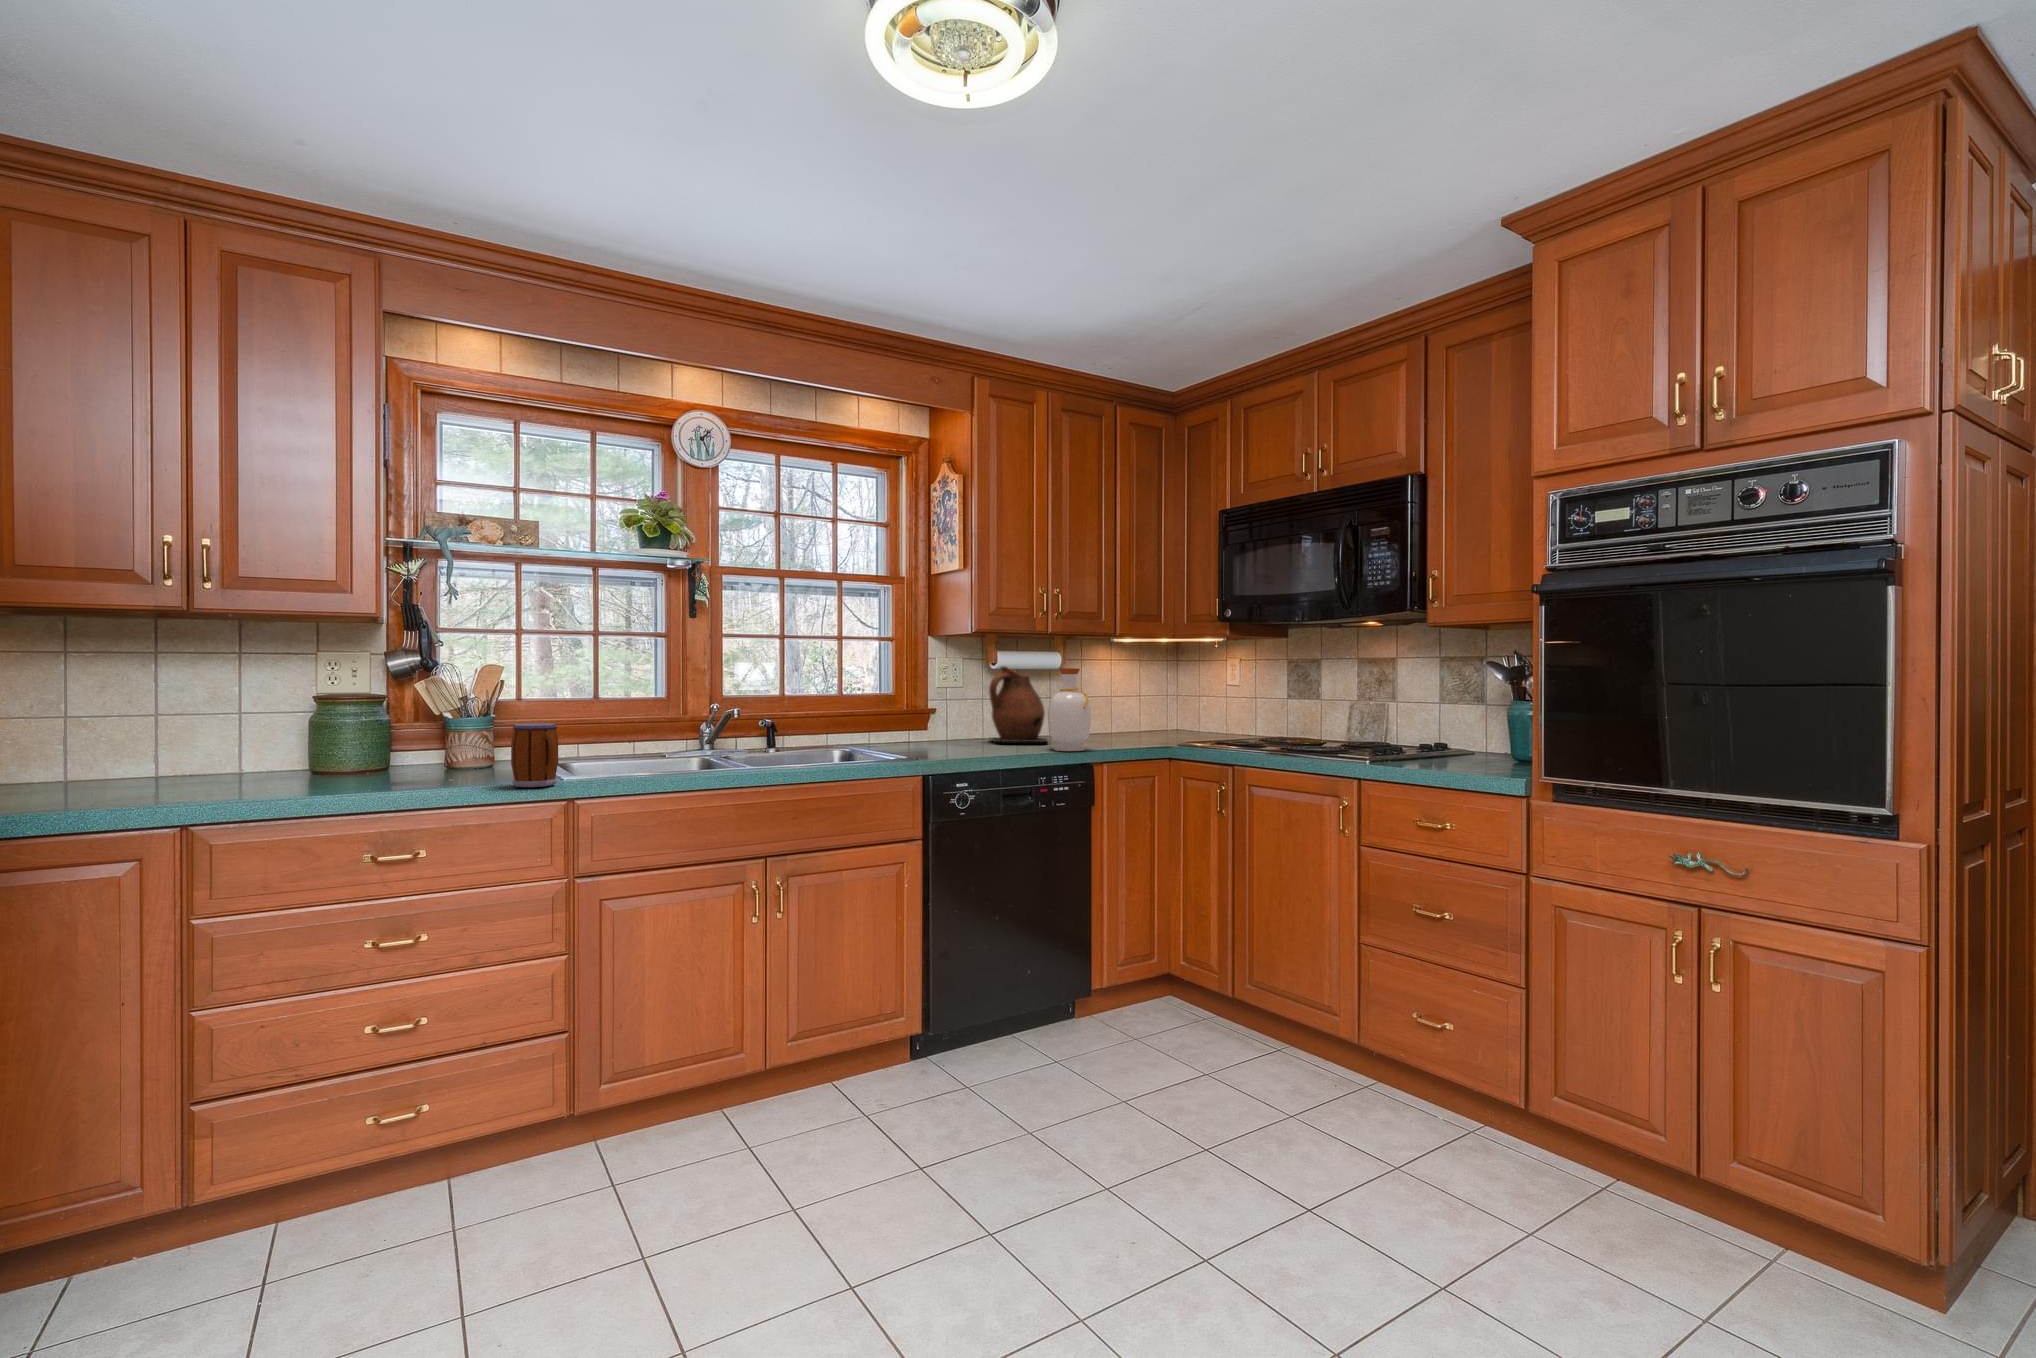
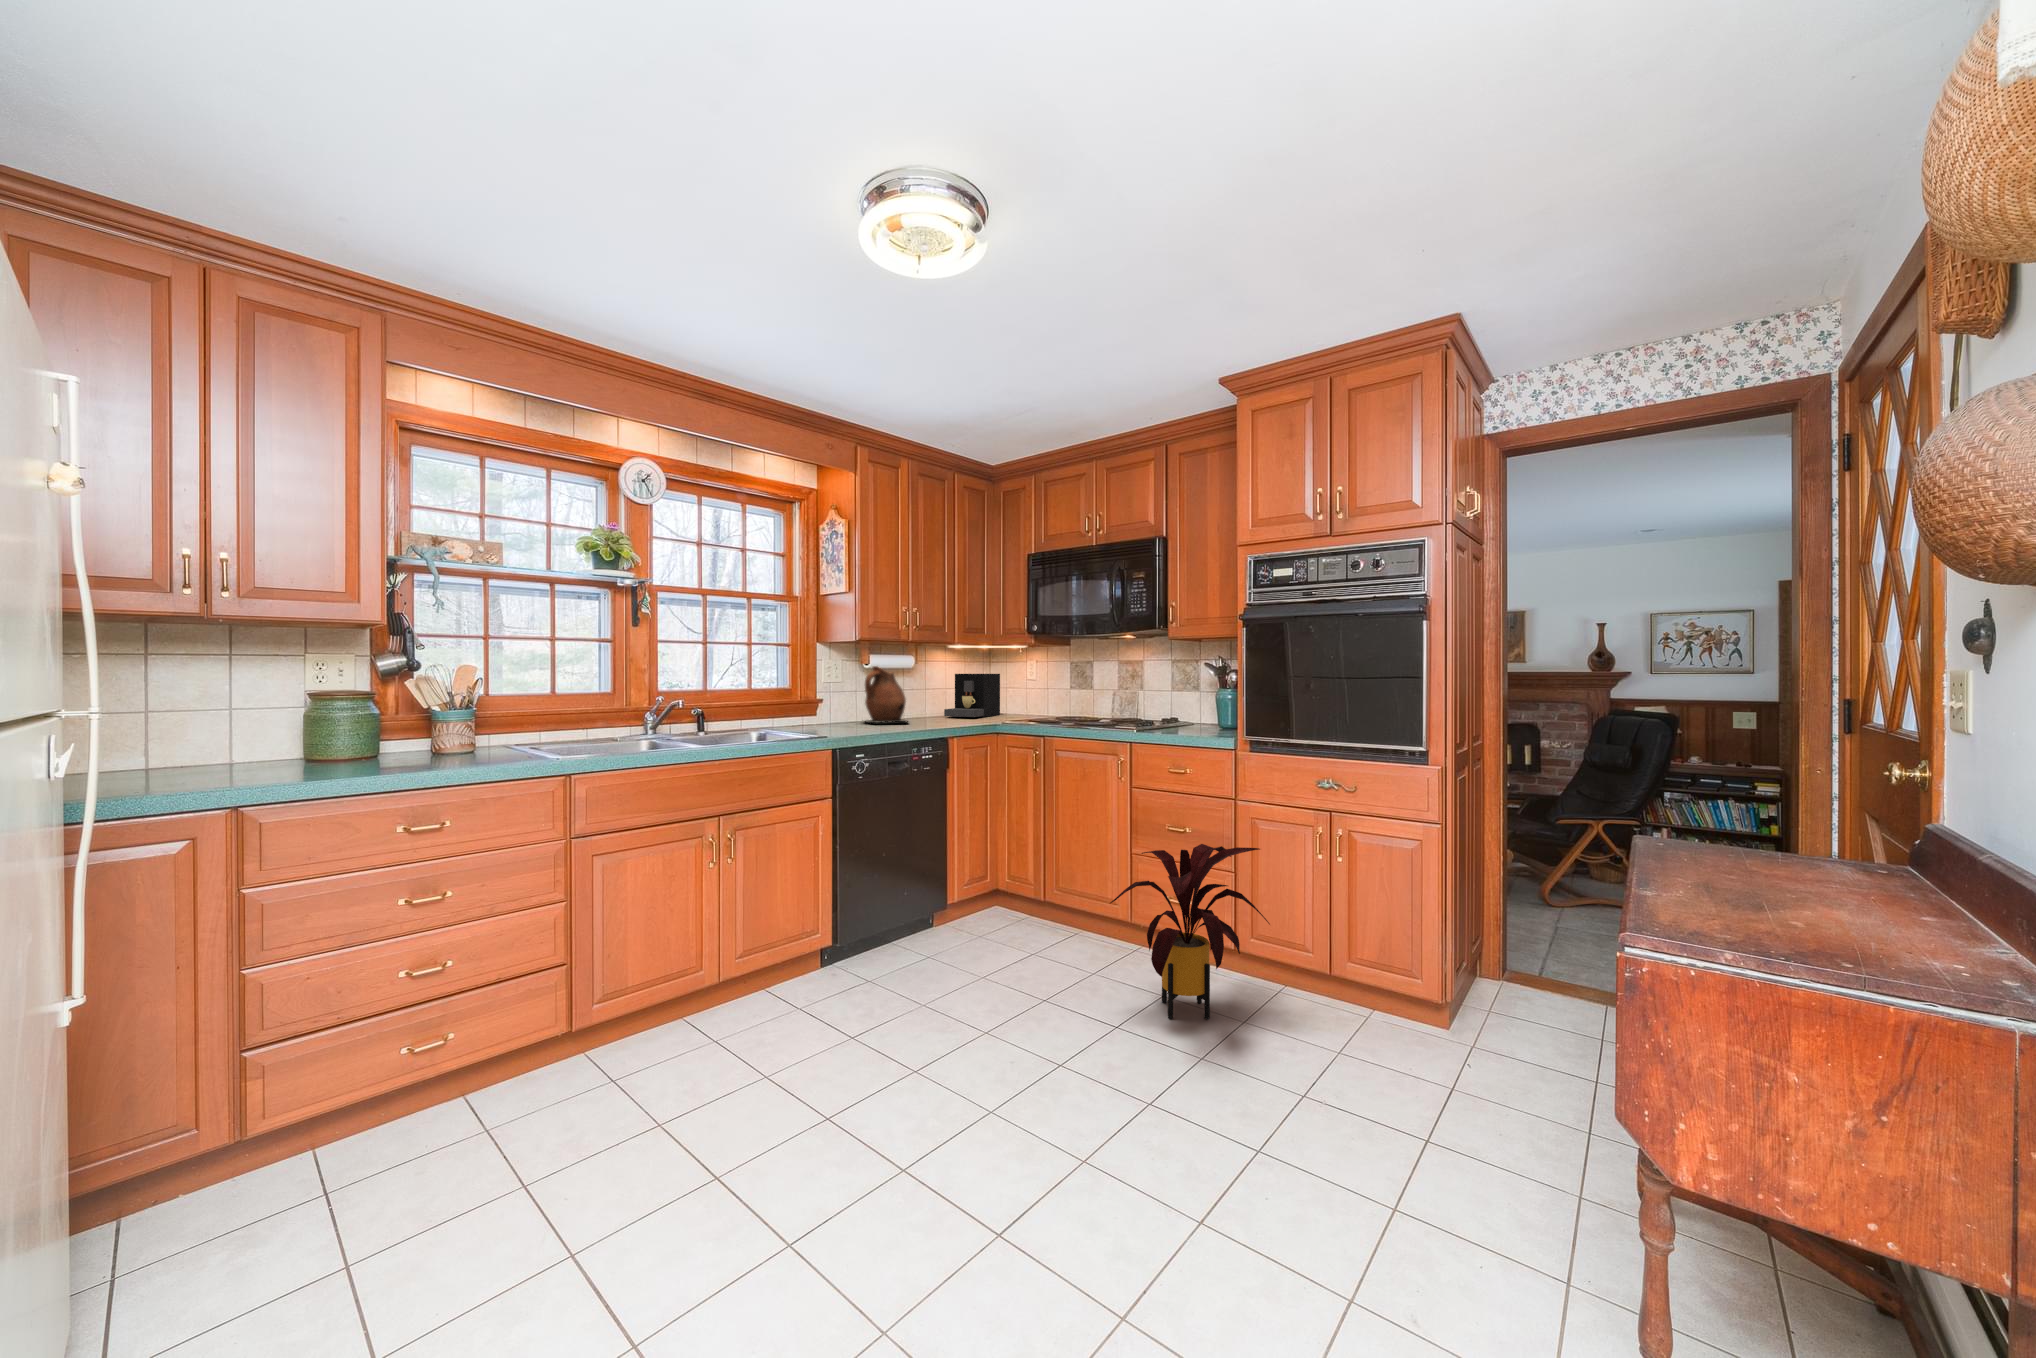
bottle: present [1048,668,1091,751] -> none [913,667,944,728]
coffee maker: none [1102,677,1183,736] -> present [944,674,1000,717]
mug: present [511,723,558,787] -> none [509,712,550,763]
house plant: none [1304,948,1583,1237] -> present [1110,844,1270,1019]

